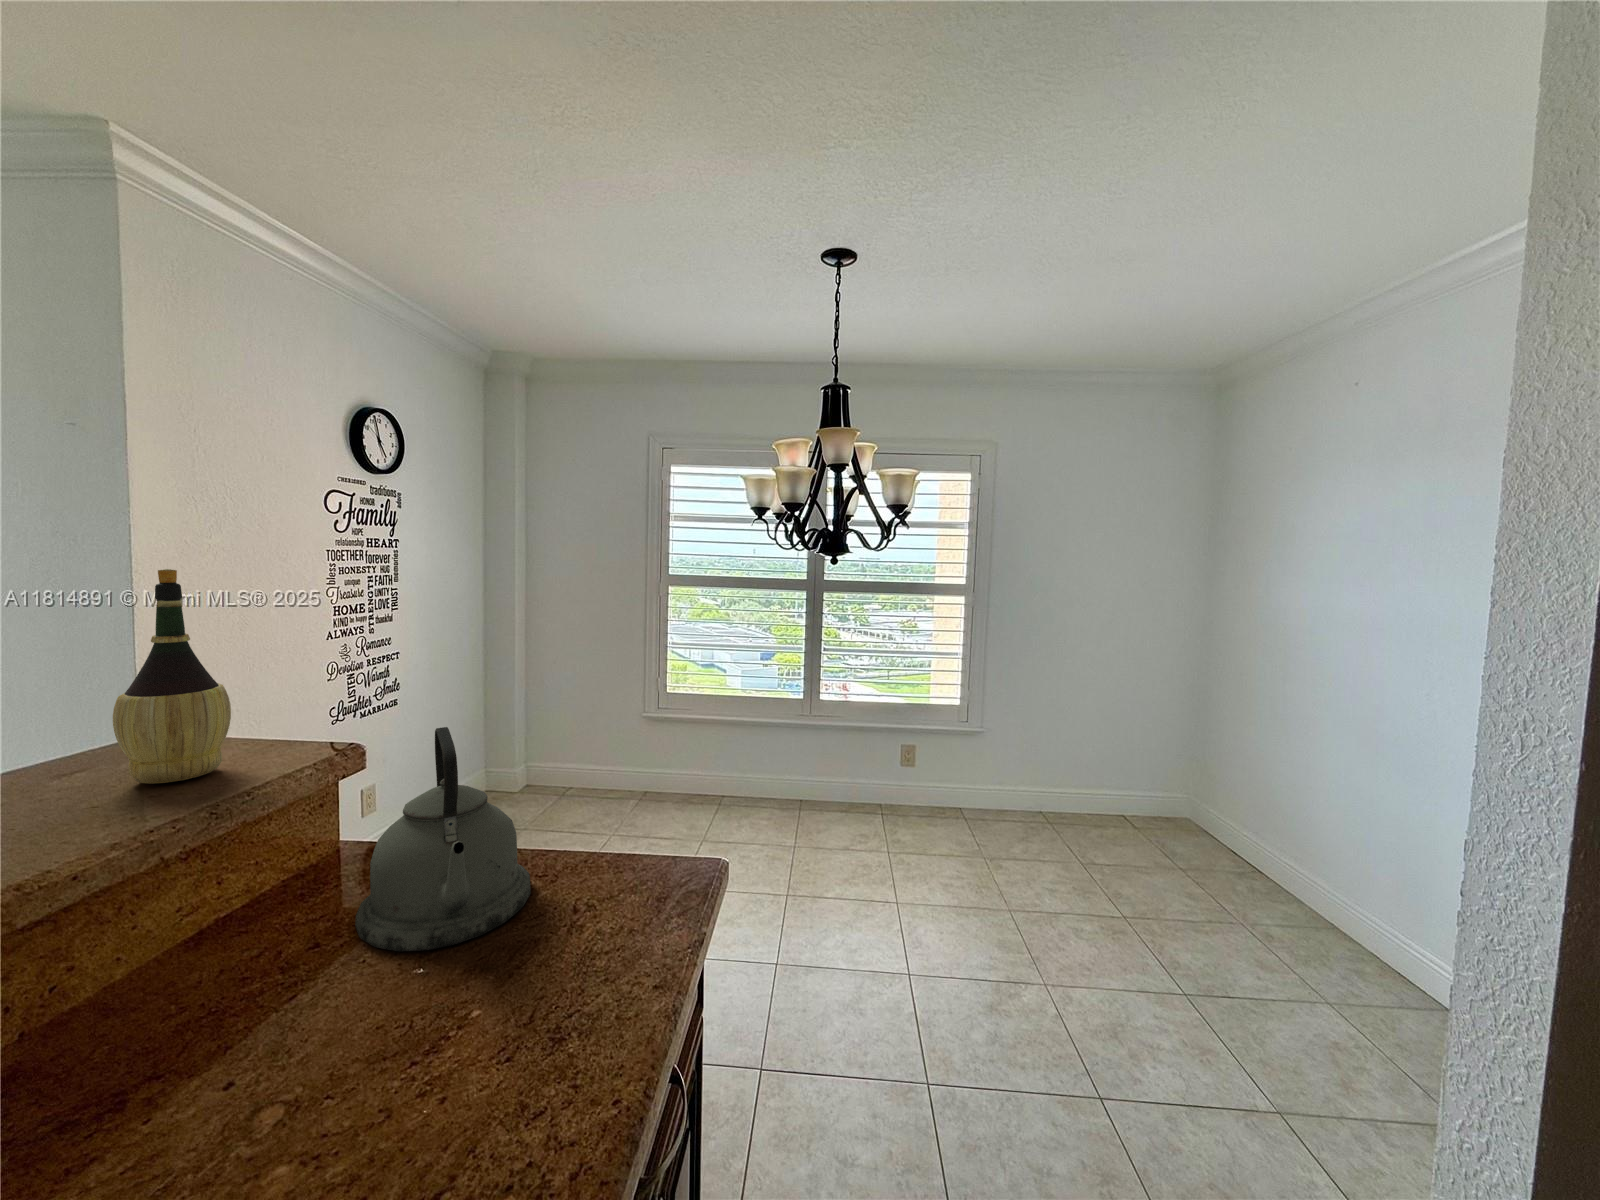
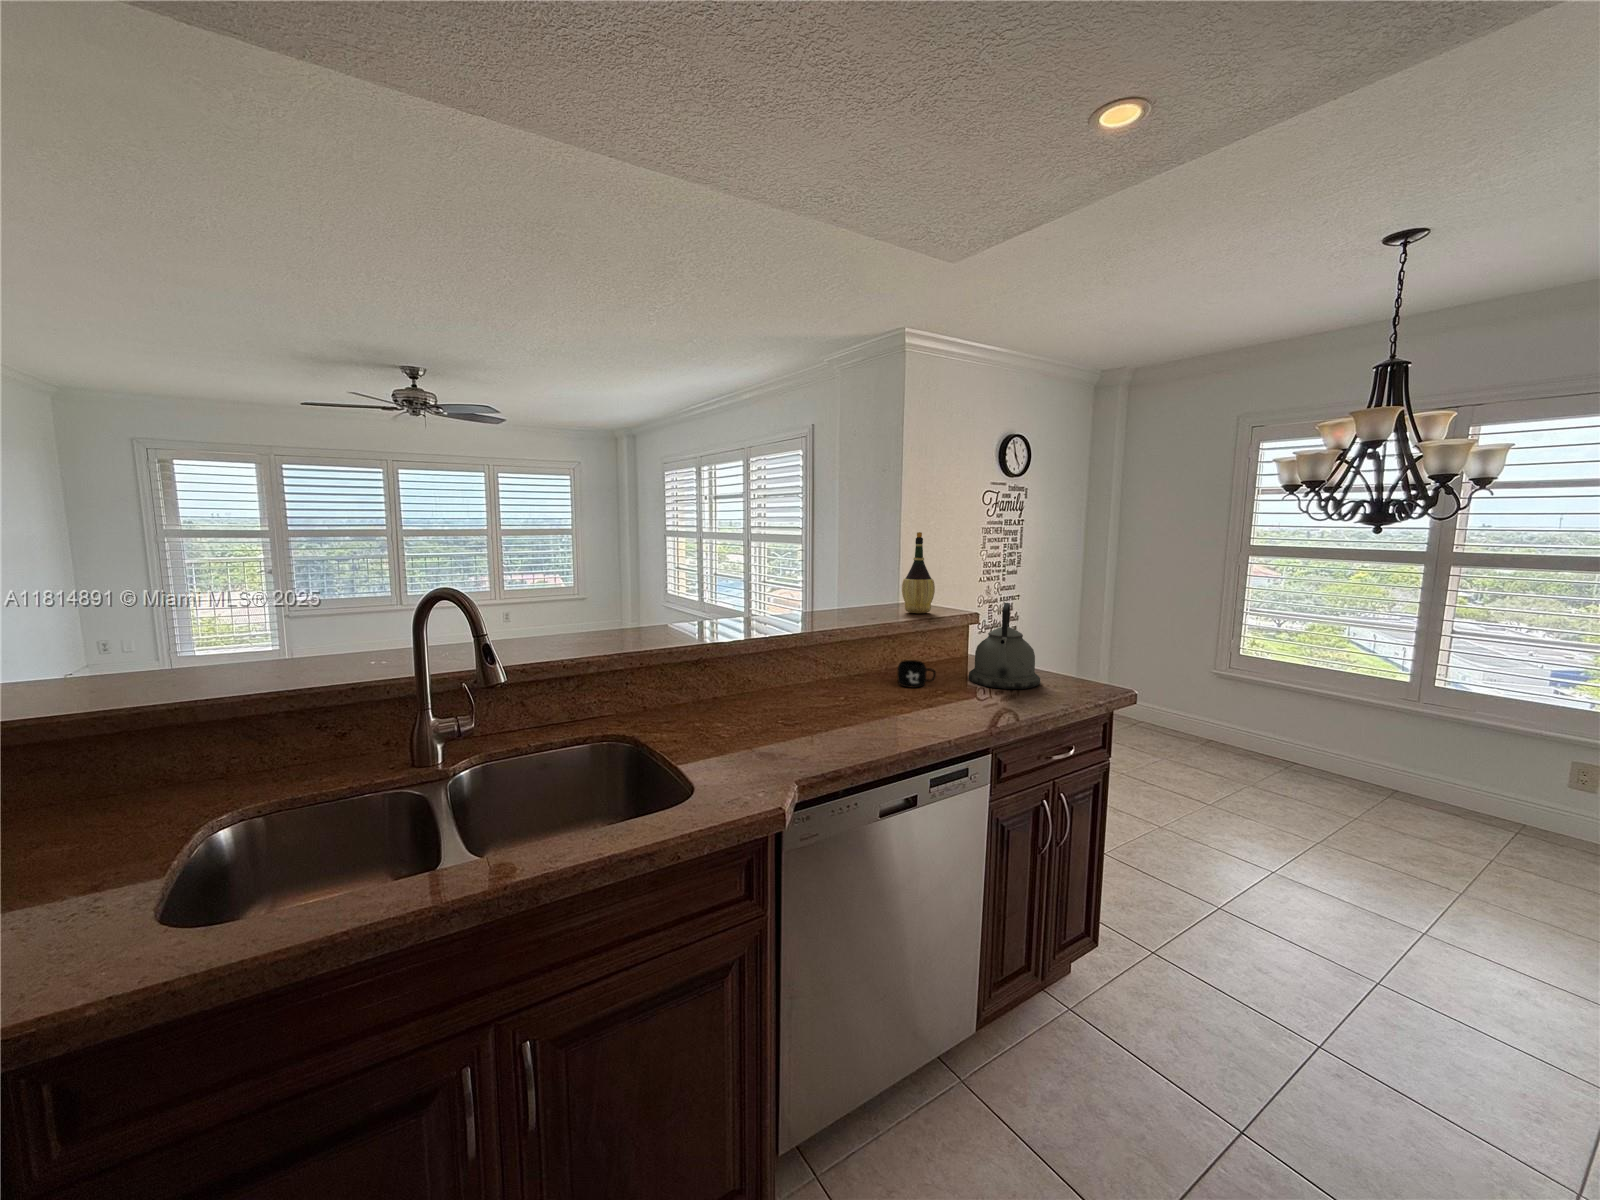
mug: none [89,963,253,1085] -> present [897,660,936,688]

